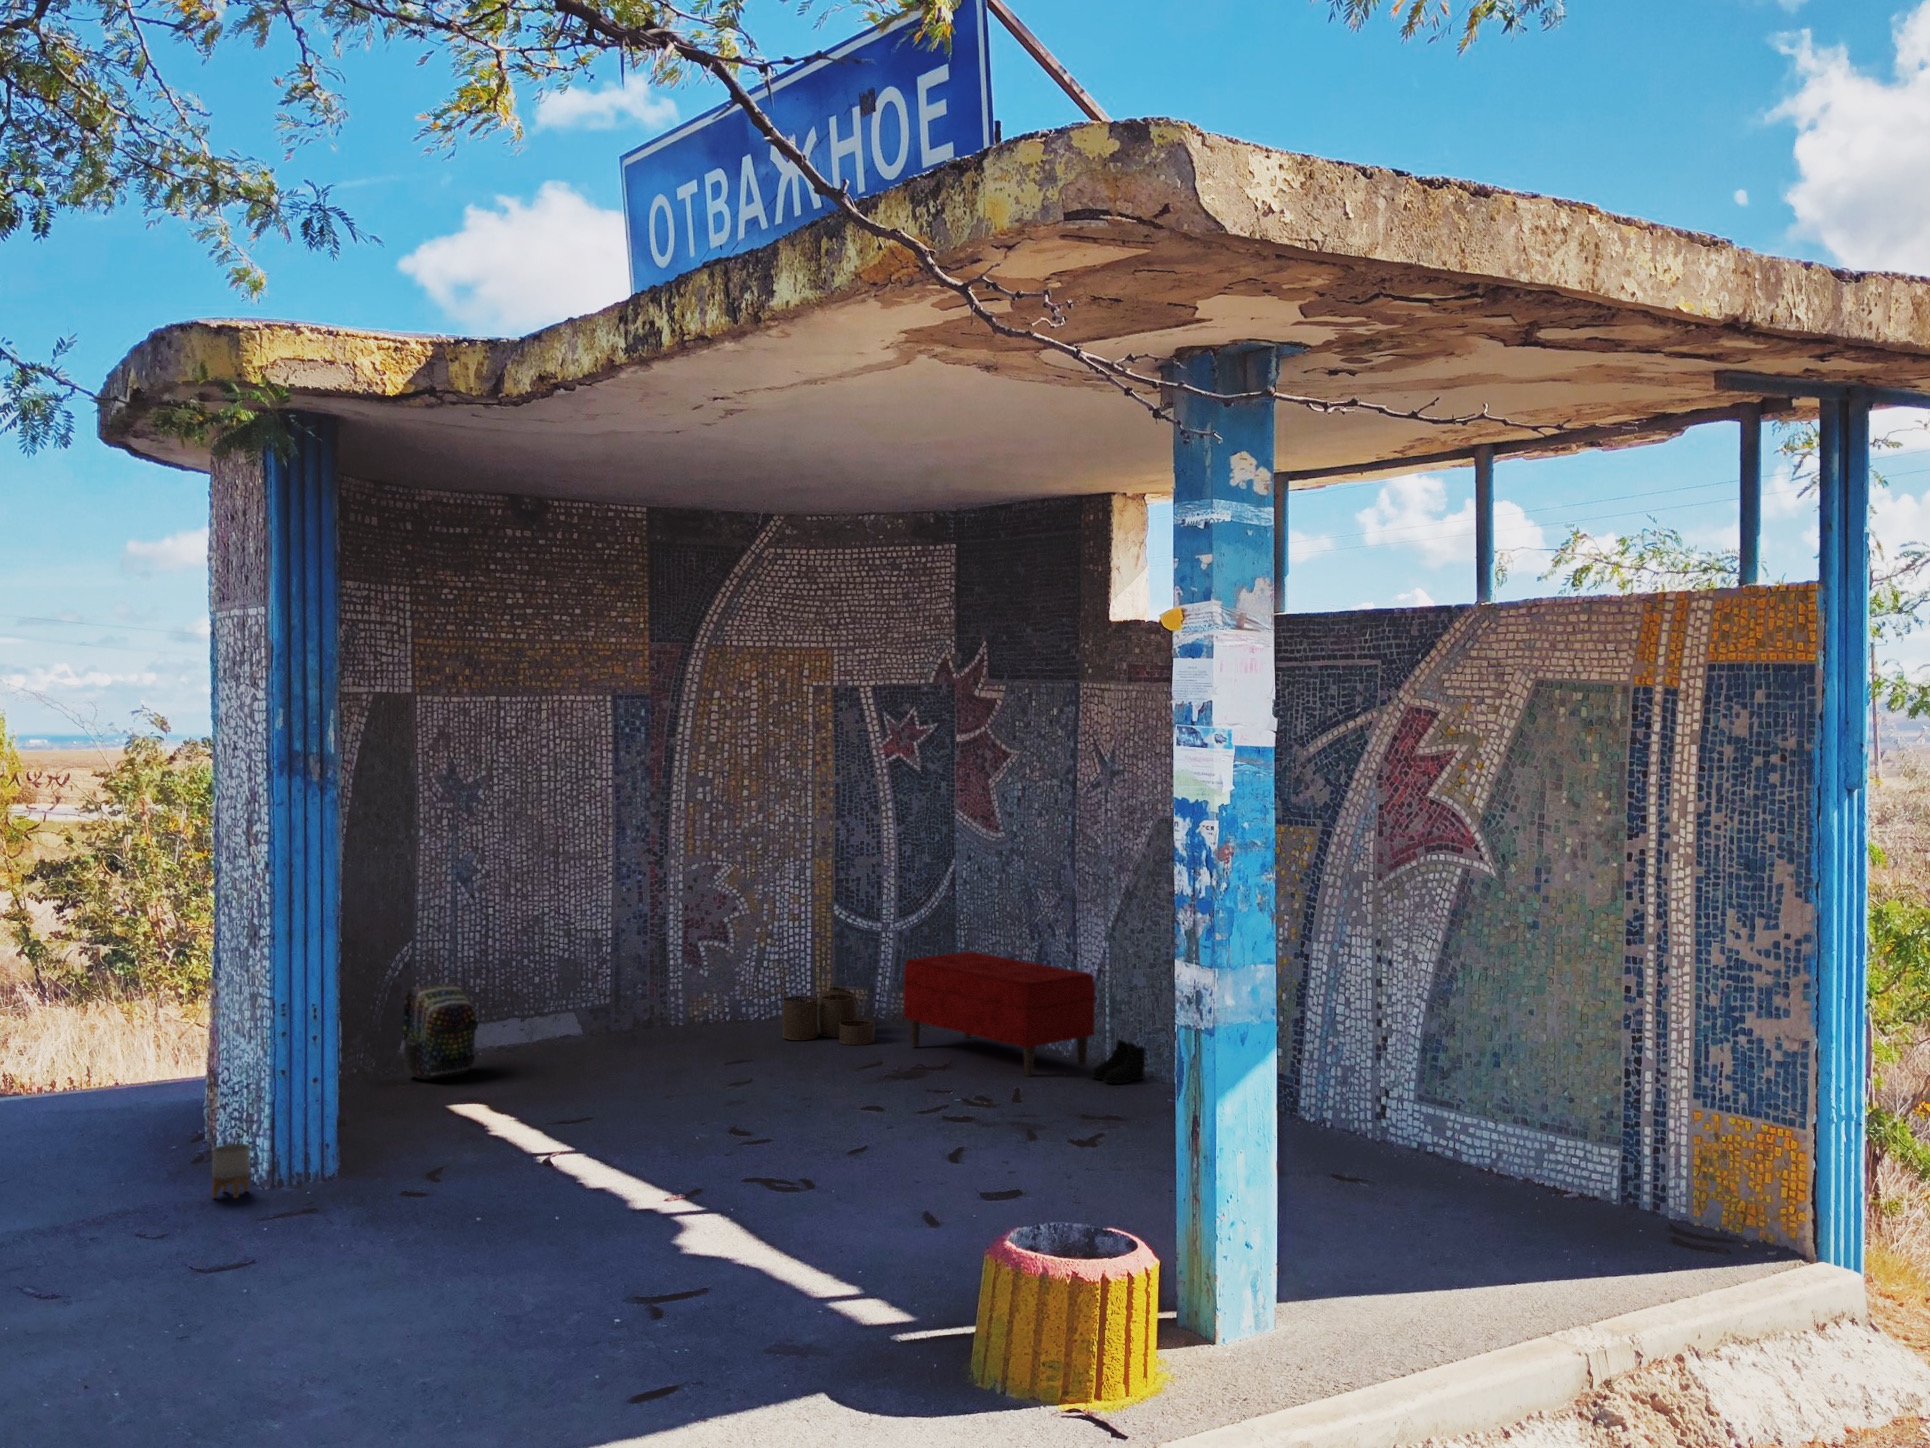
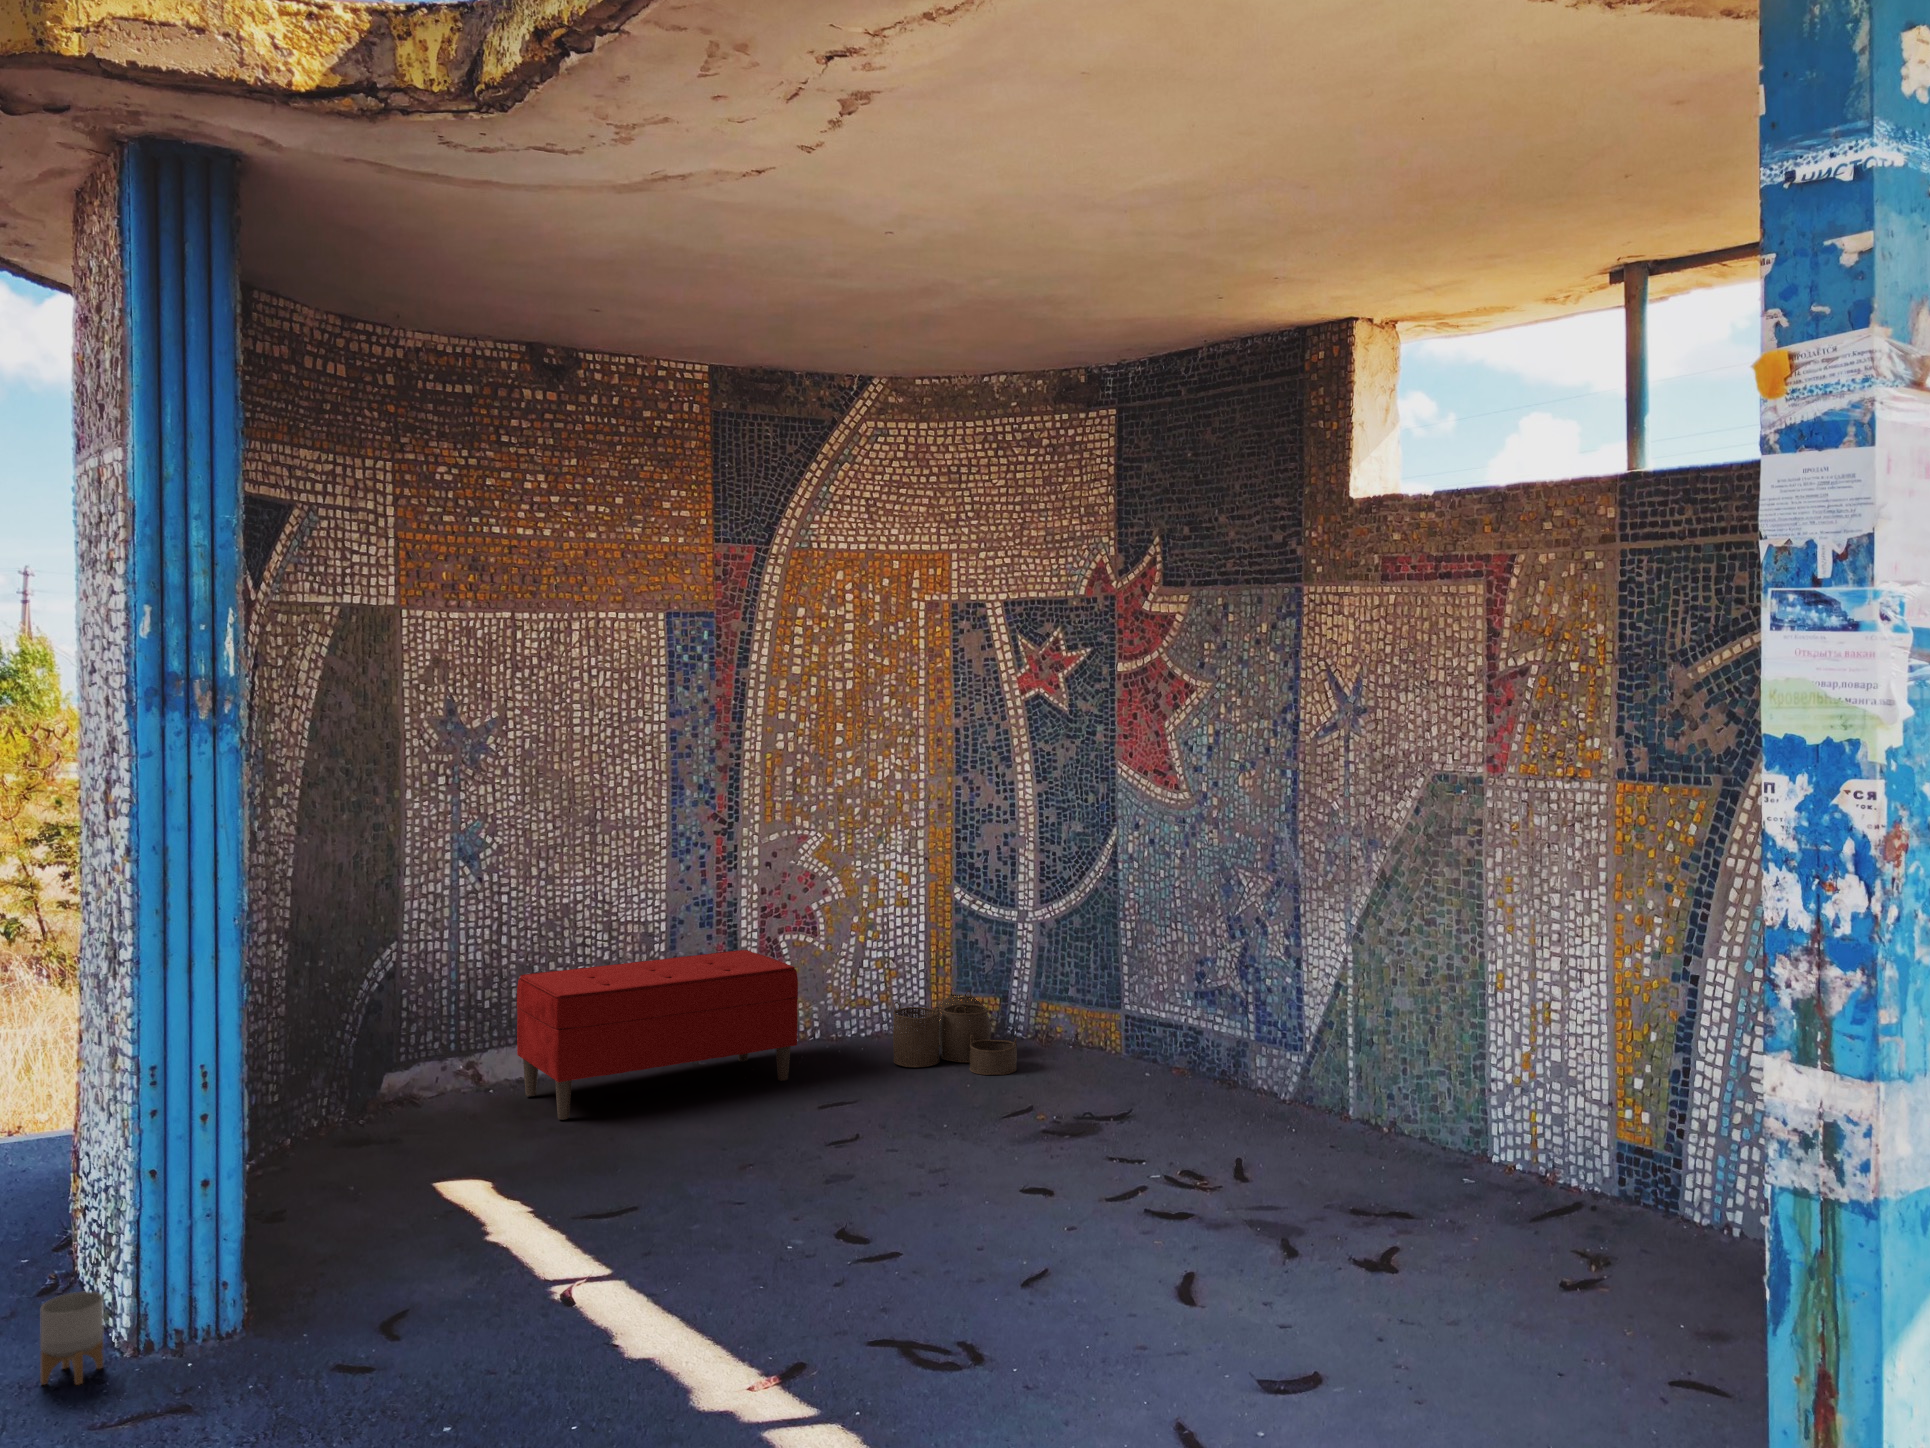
bench: present [904,951,1095,1076] -> present [517,950,798,1120]
backpack: present [403,983,478,1080] -> none [386,999,487,1135]
boots: present [1091,1040,1146,1084] -> none [1337,1080,1415,1147]

